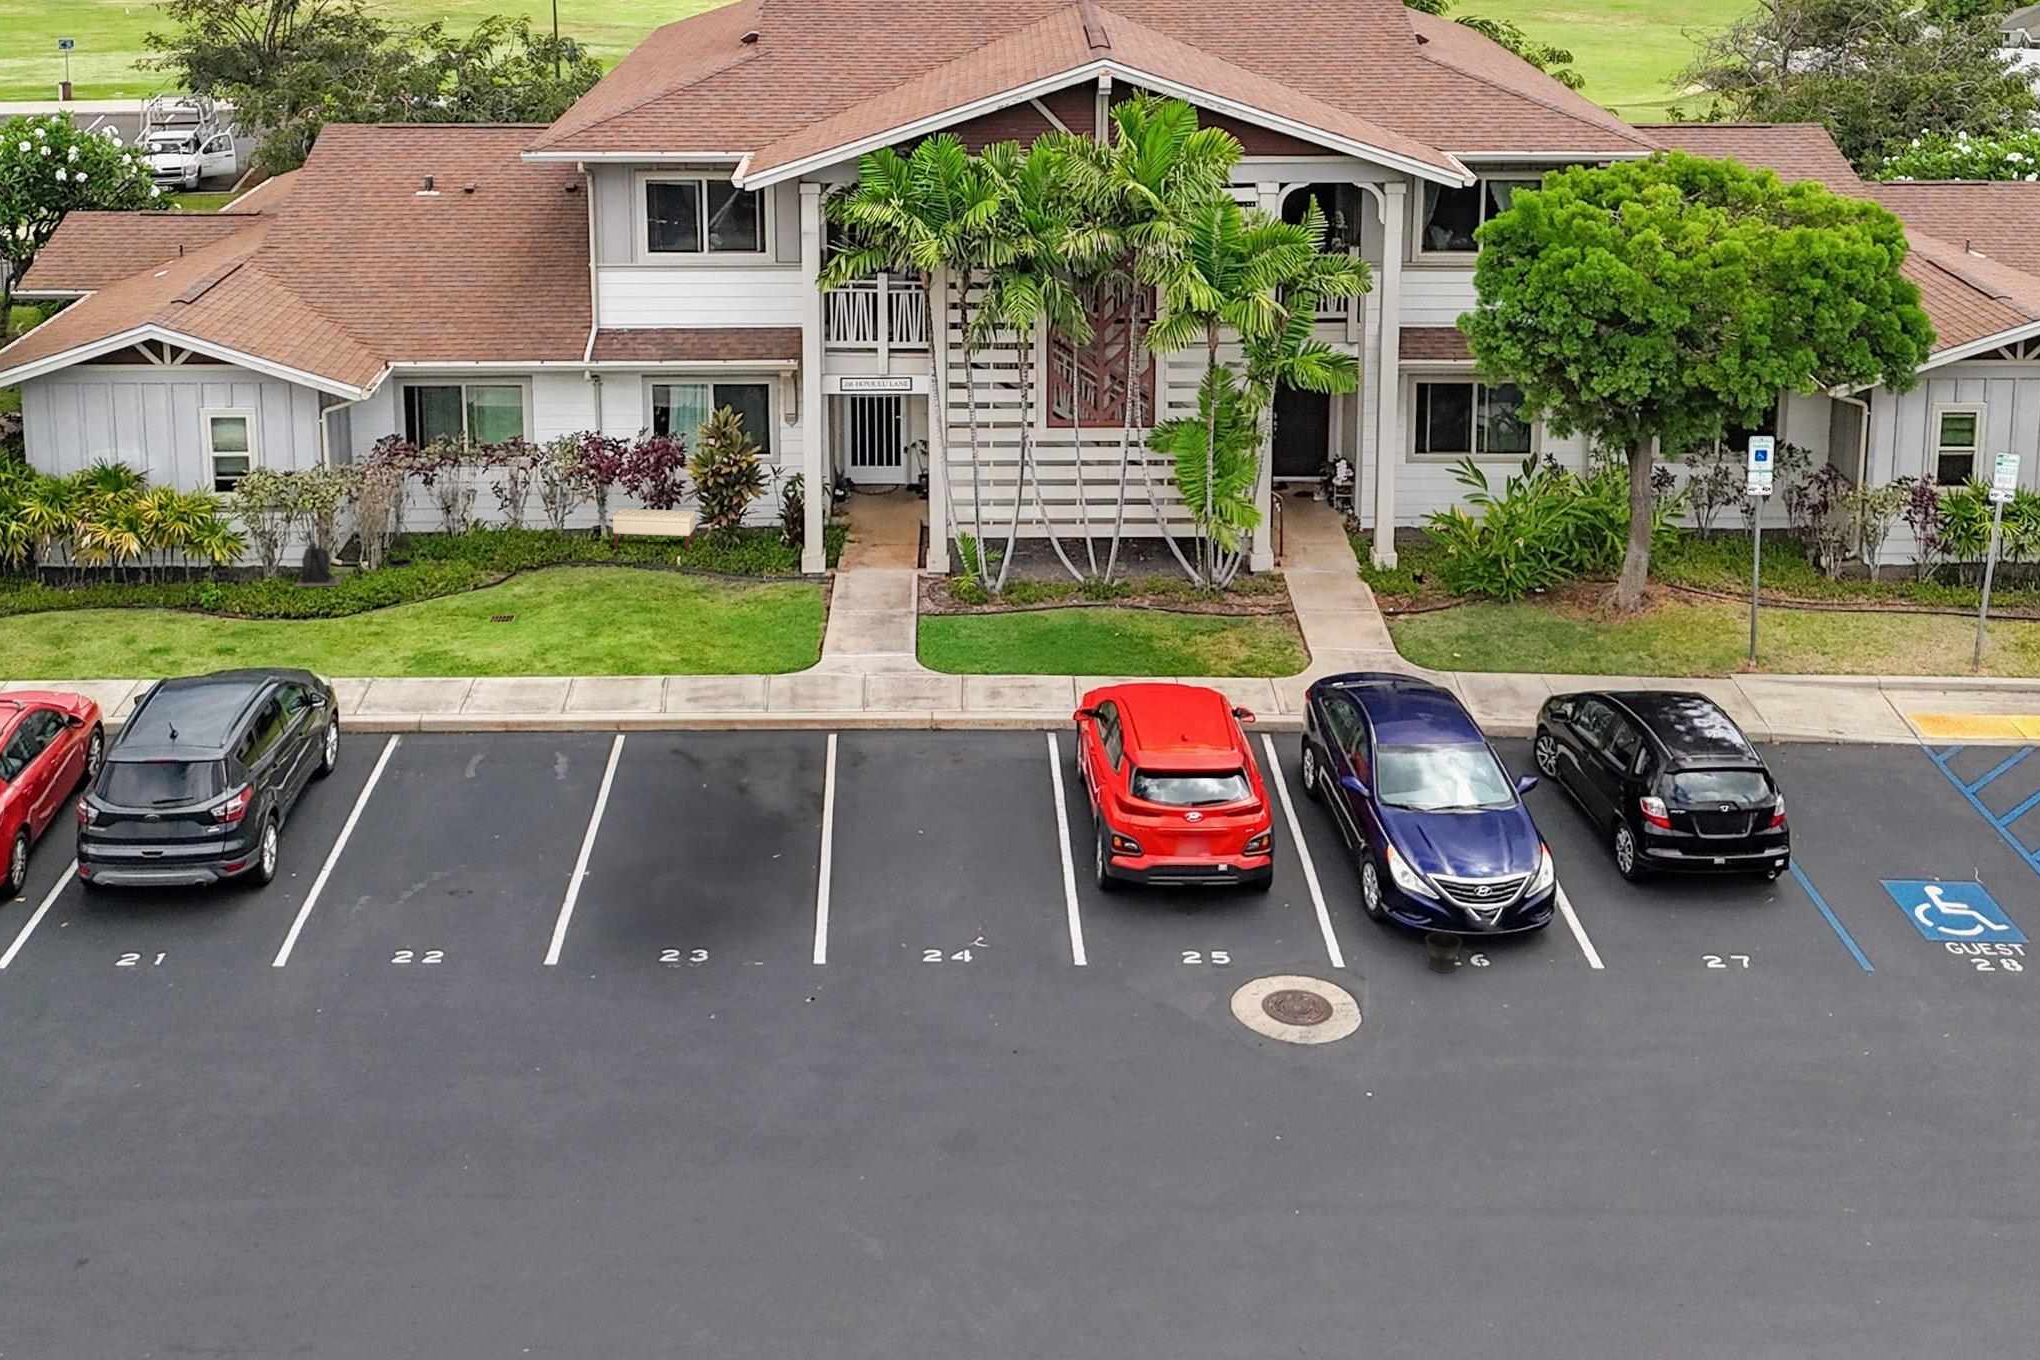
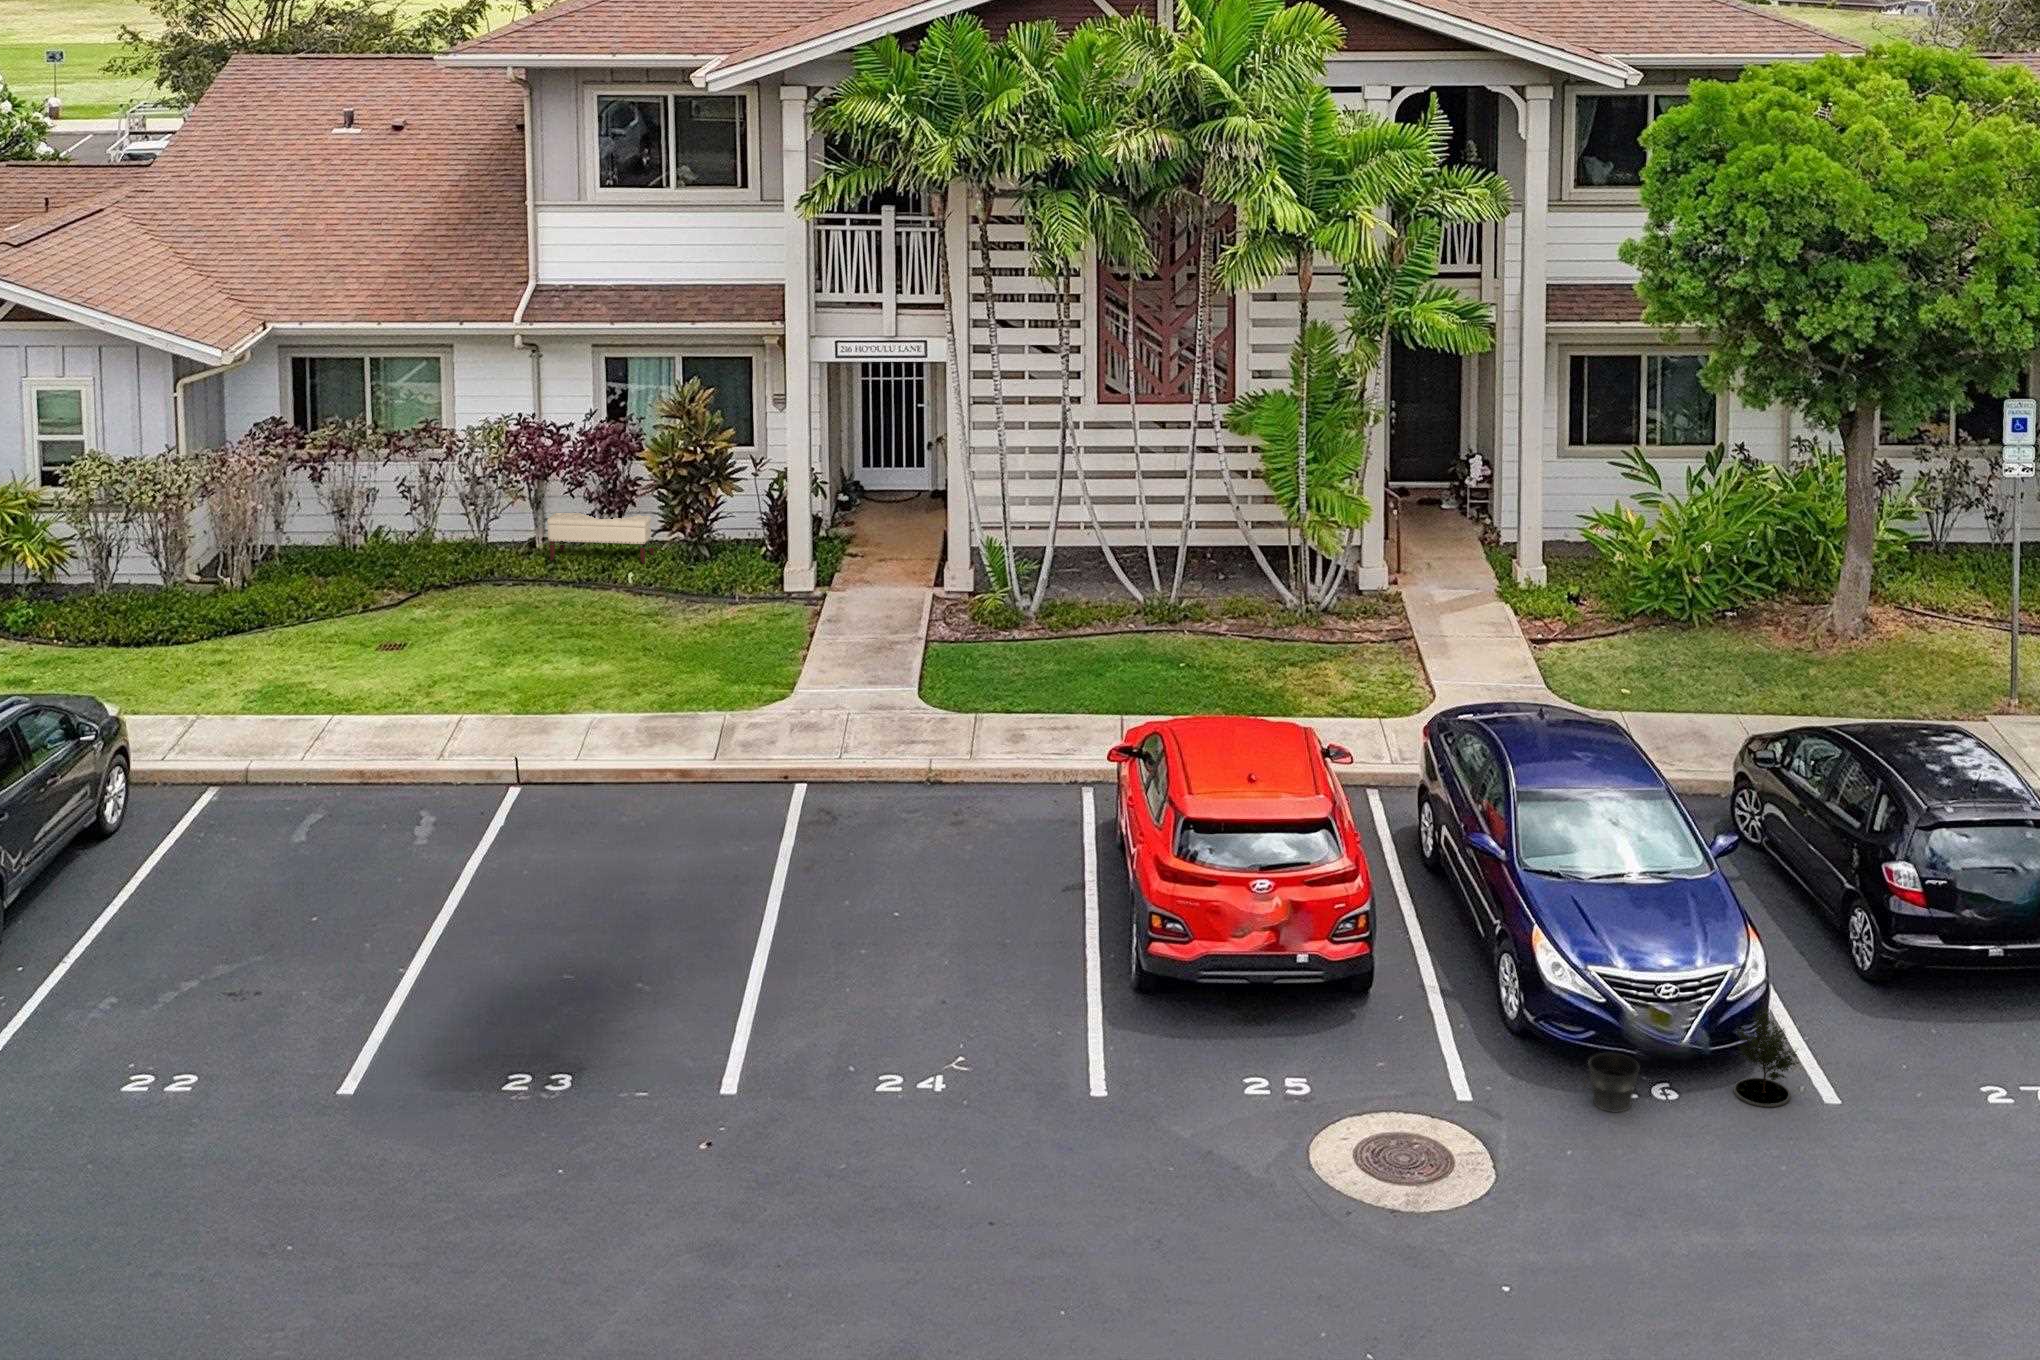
potted tree: present [387,524,414,567] -> present [1733,1007,1799,1108]
backpack: present [295,546,343,587] -> none [126,551,197,604]

